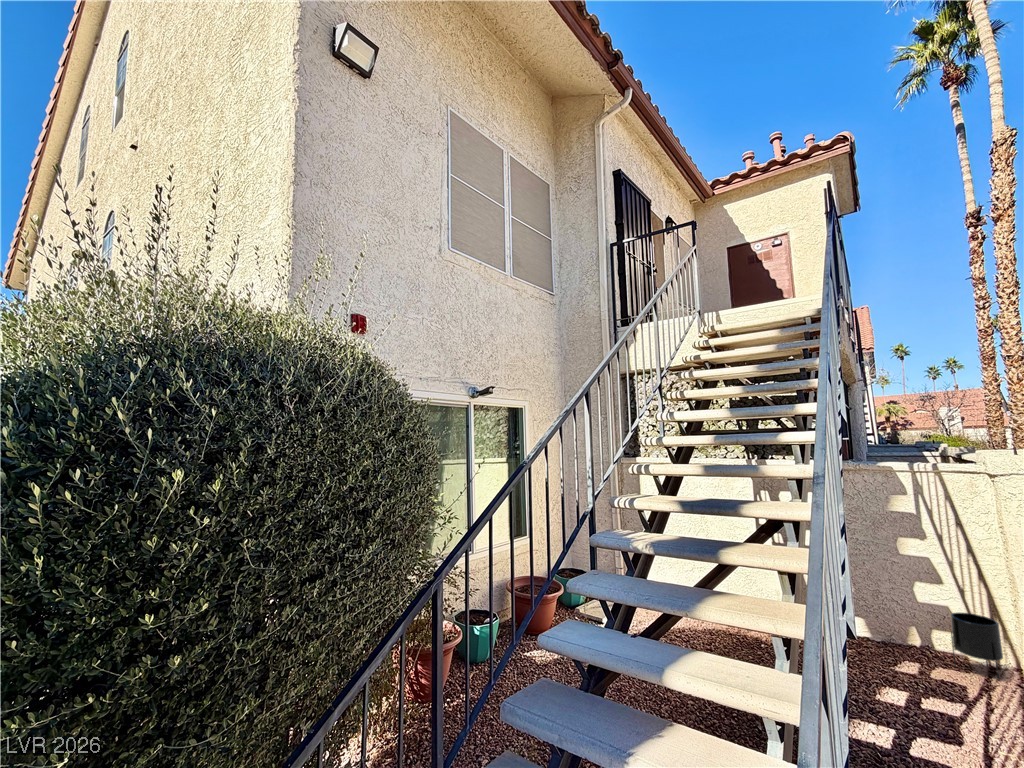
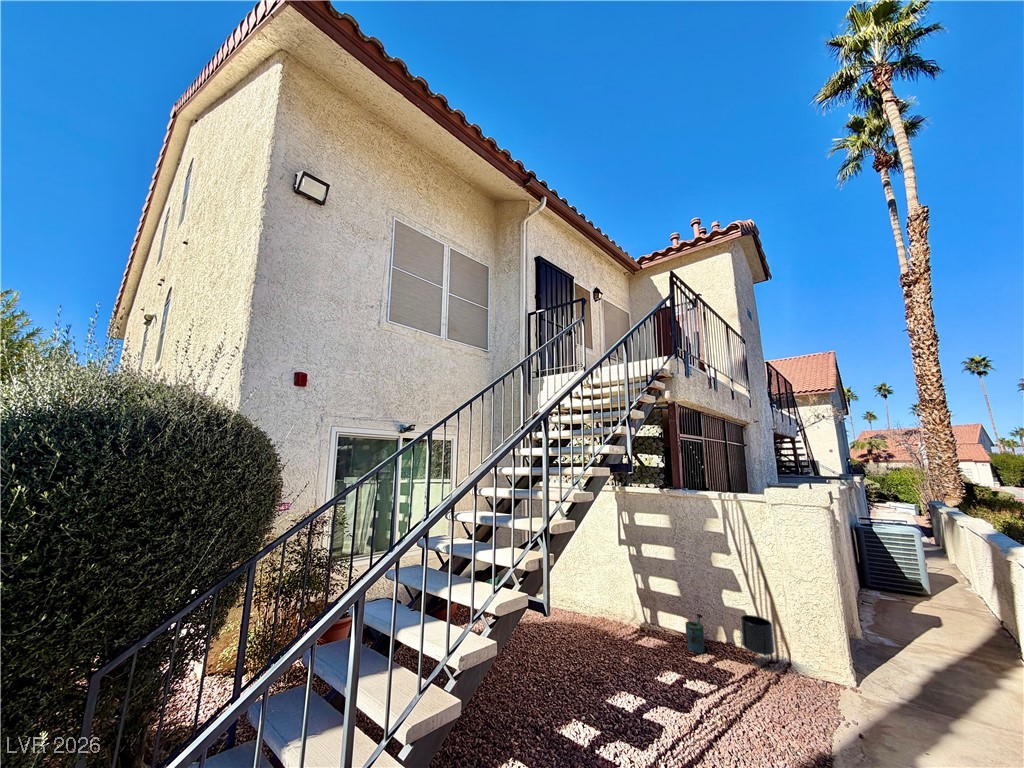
watering can: none [872,615,901,663] -> present [685,614,705,653]

